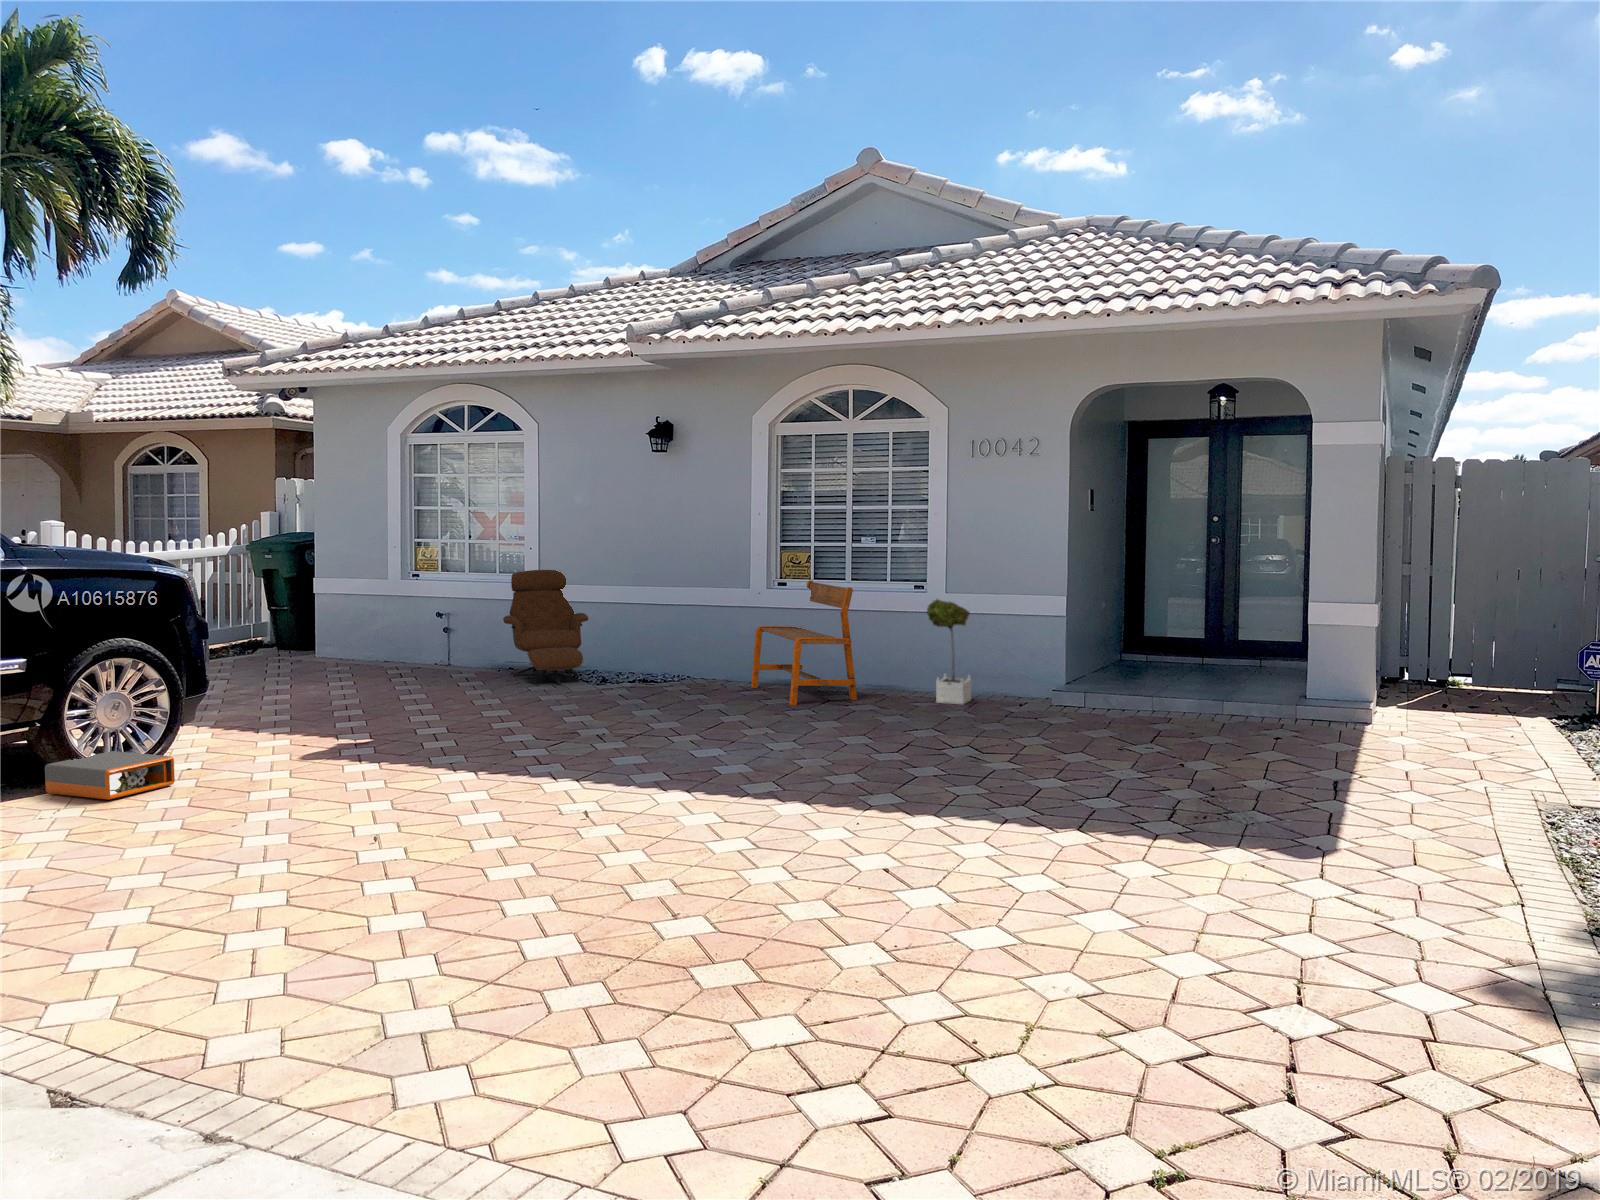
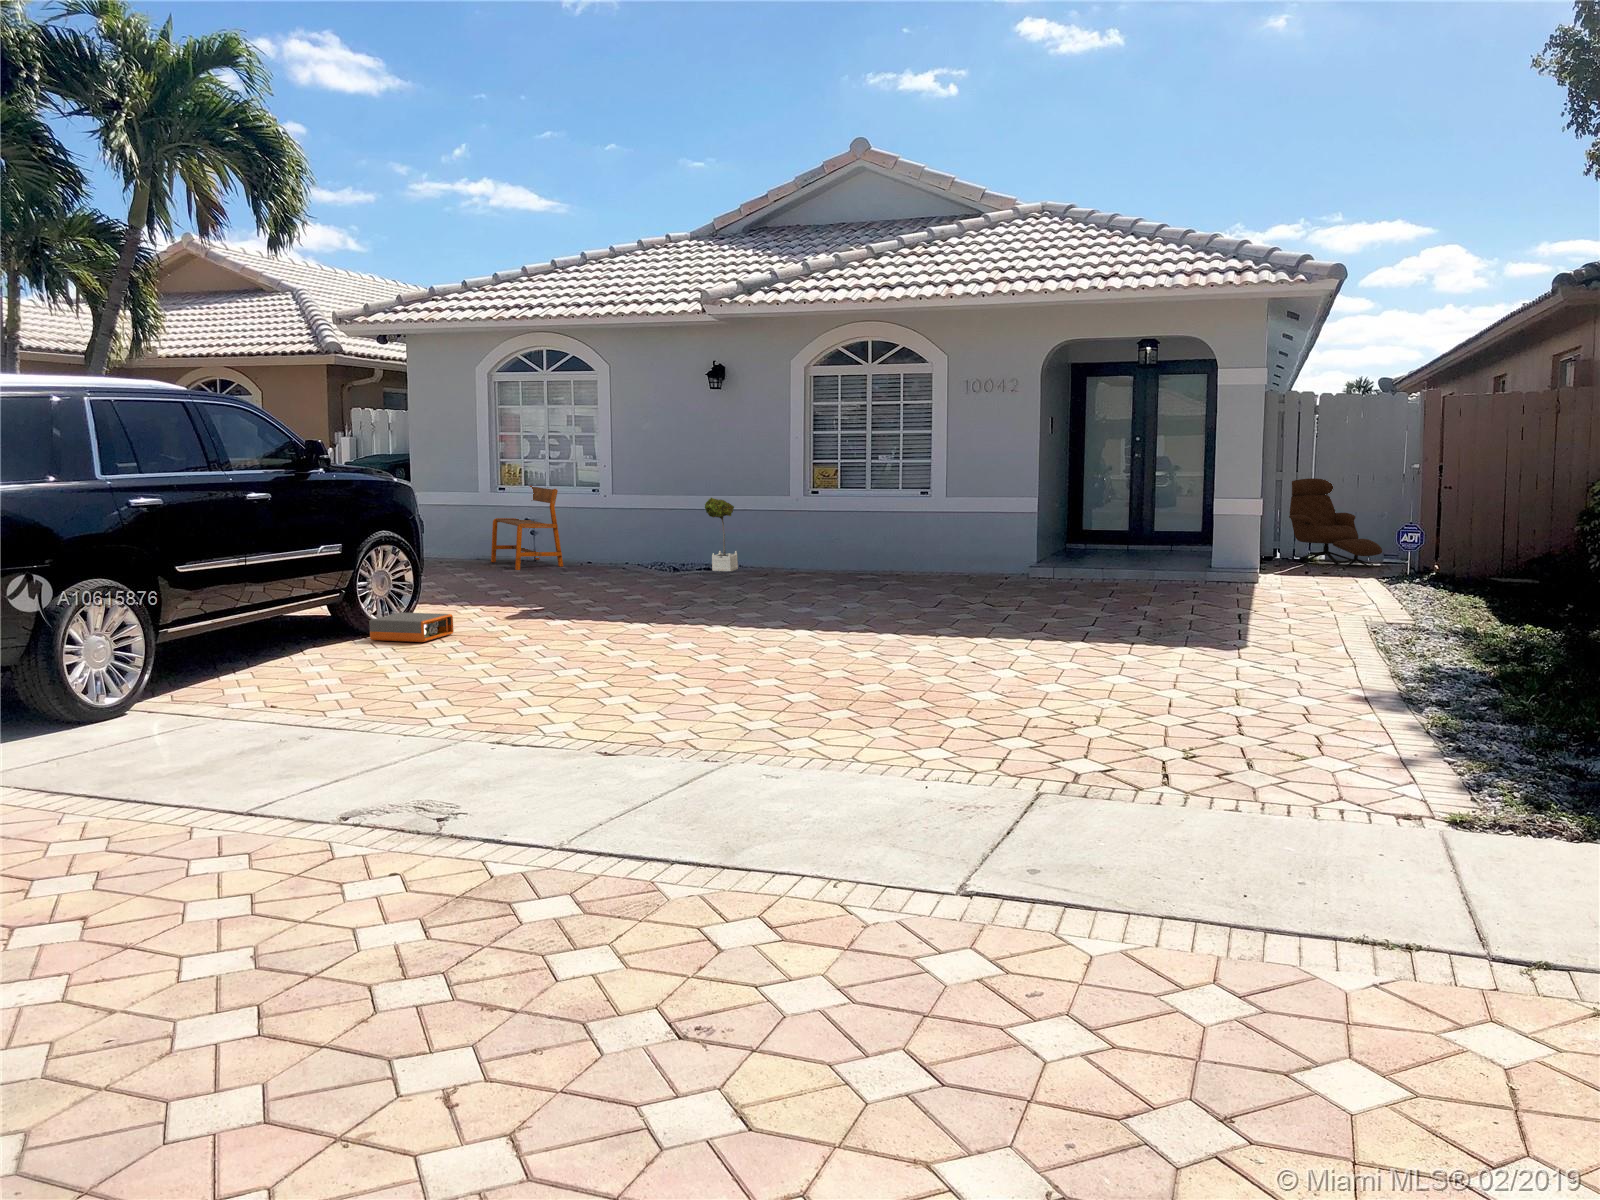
lounge chair: present [503,570,588,685] -> present [1289,478,1382,568]
bench: present [751,580,857,705] -> present [491,486,563,570]
potted tree: present [927,599,971,704] -> present [705,498,738,571]

